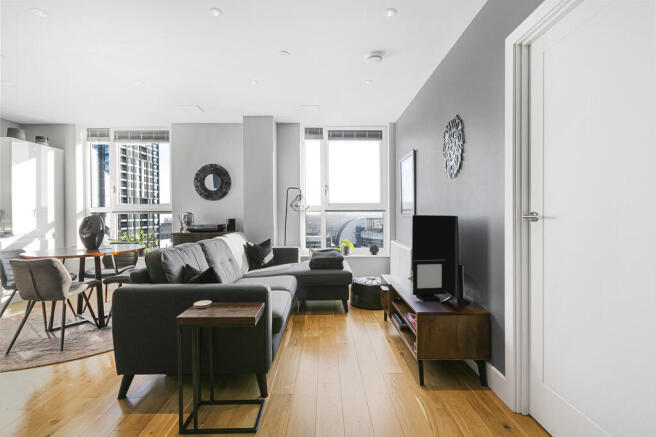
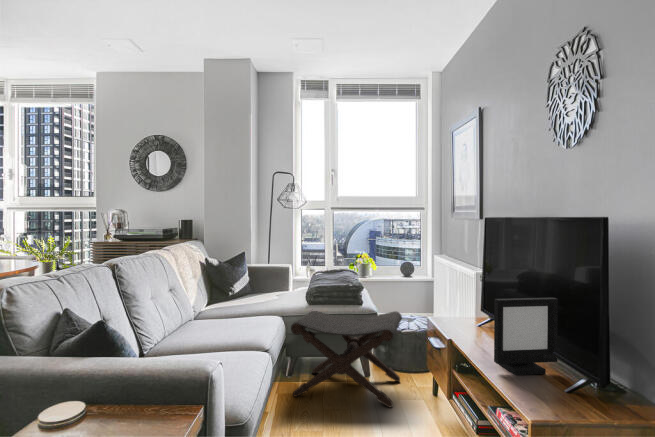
footstool: none [301,271,367,328] -> present [291,311,402,407]

